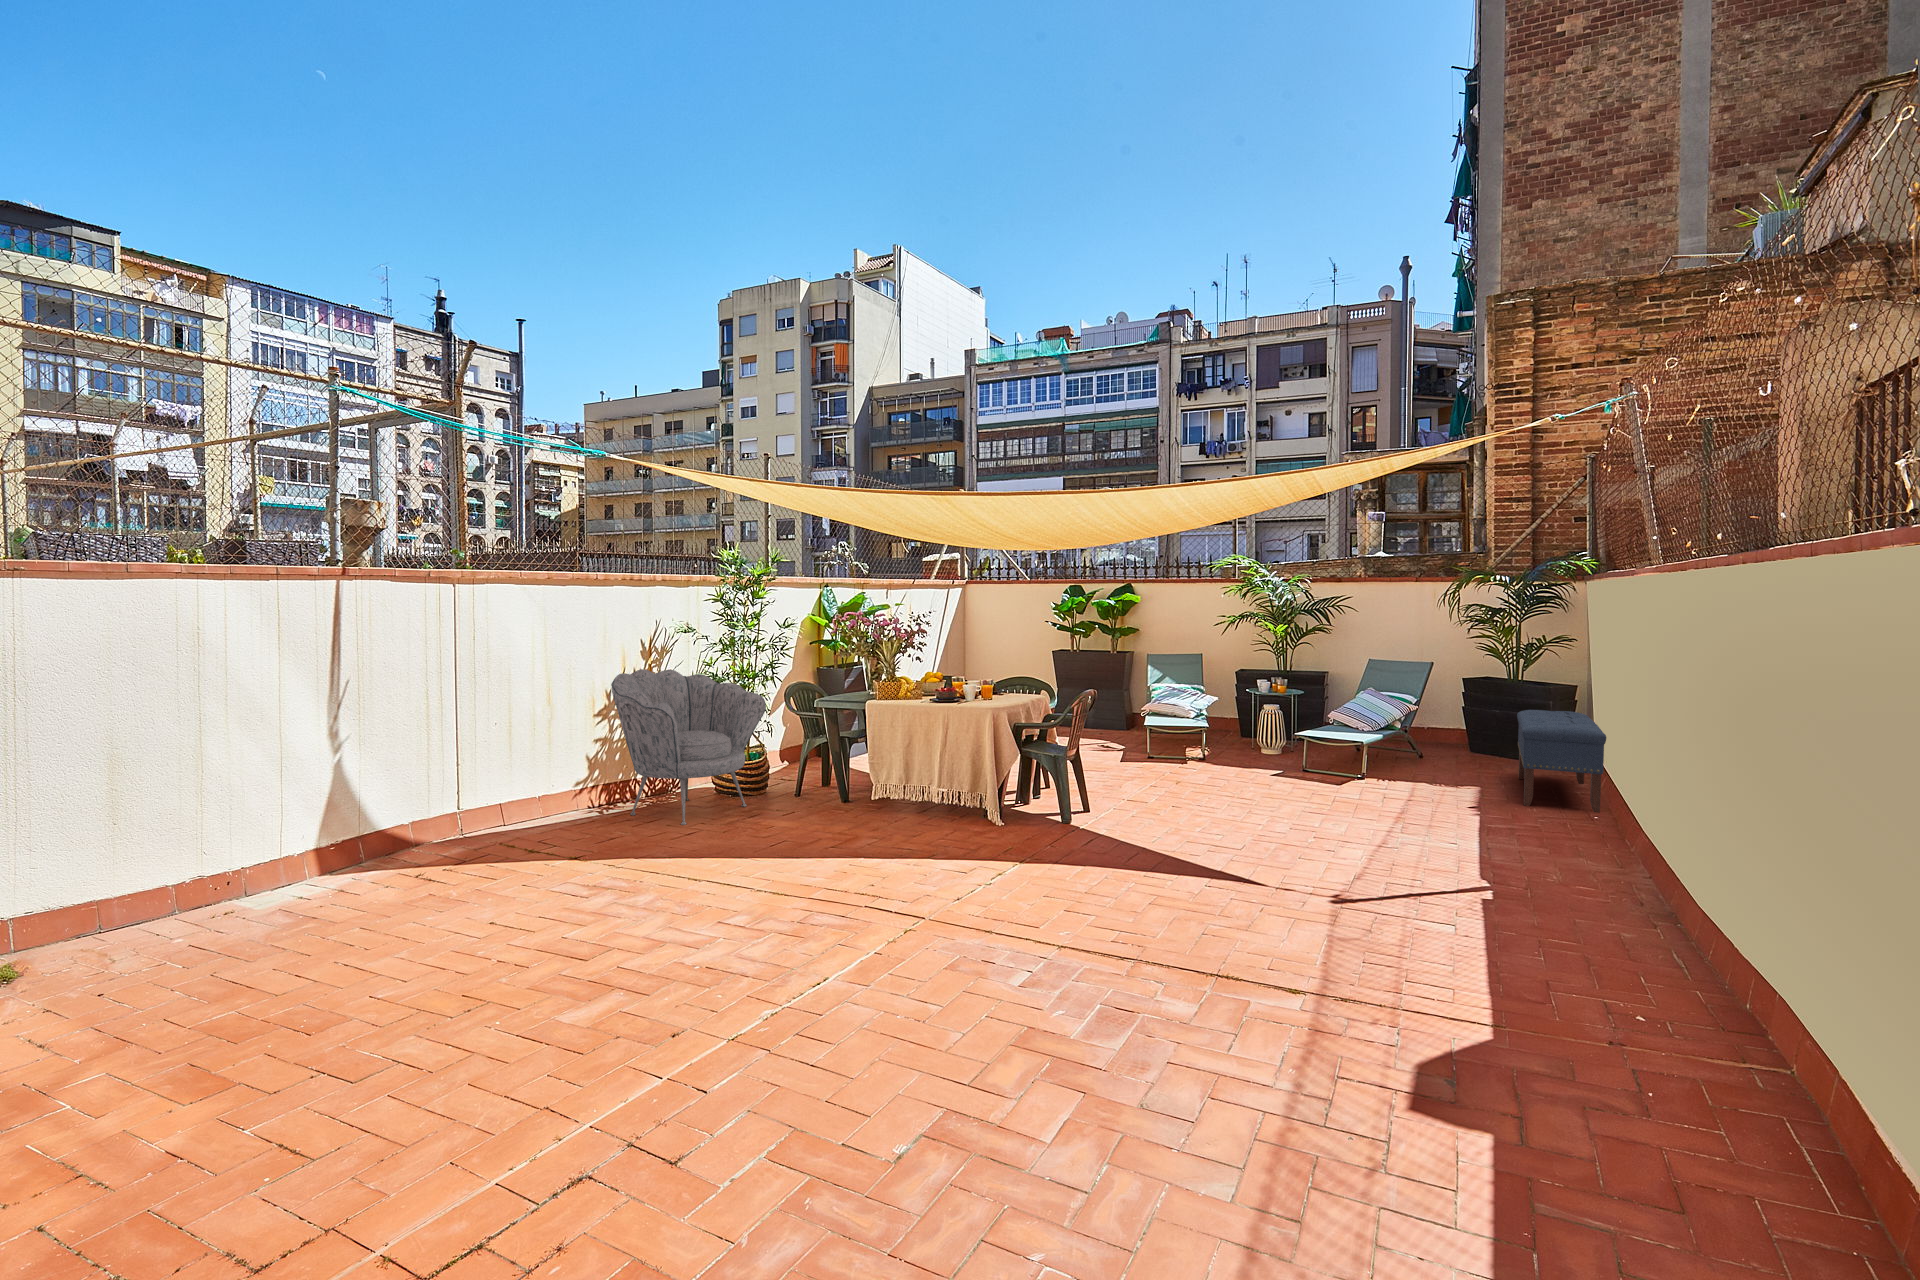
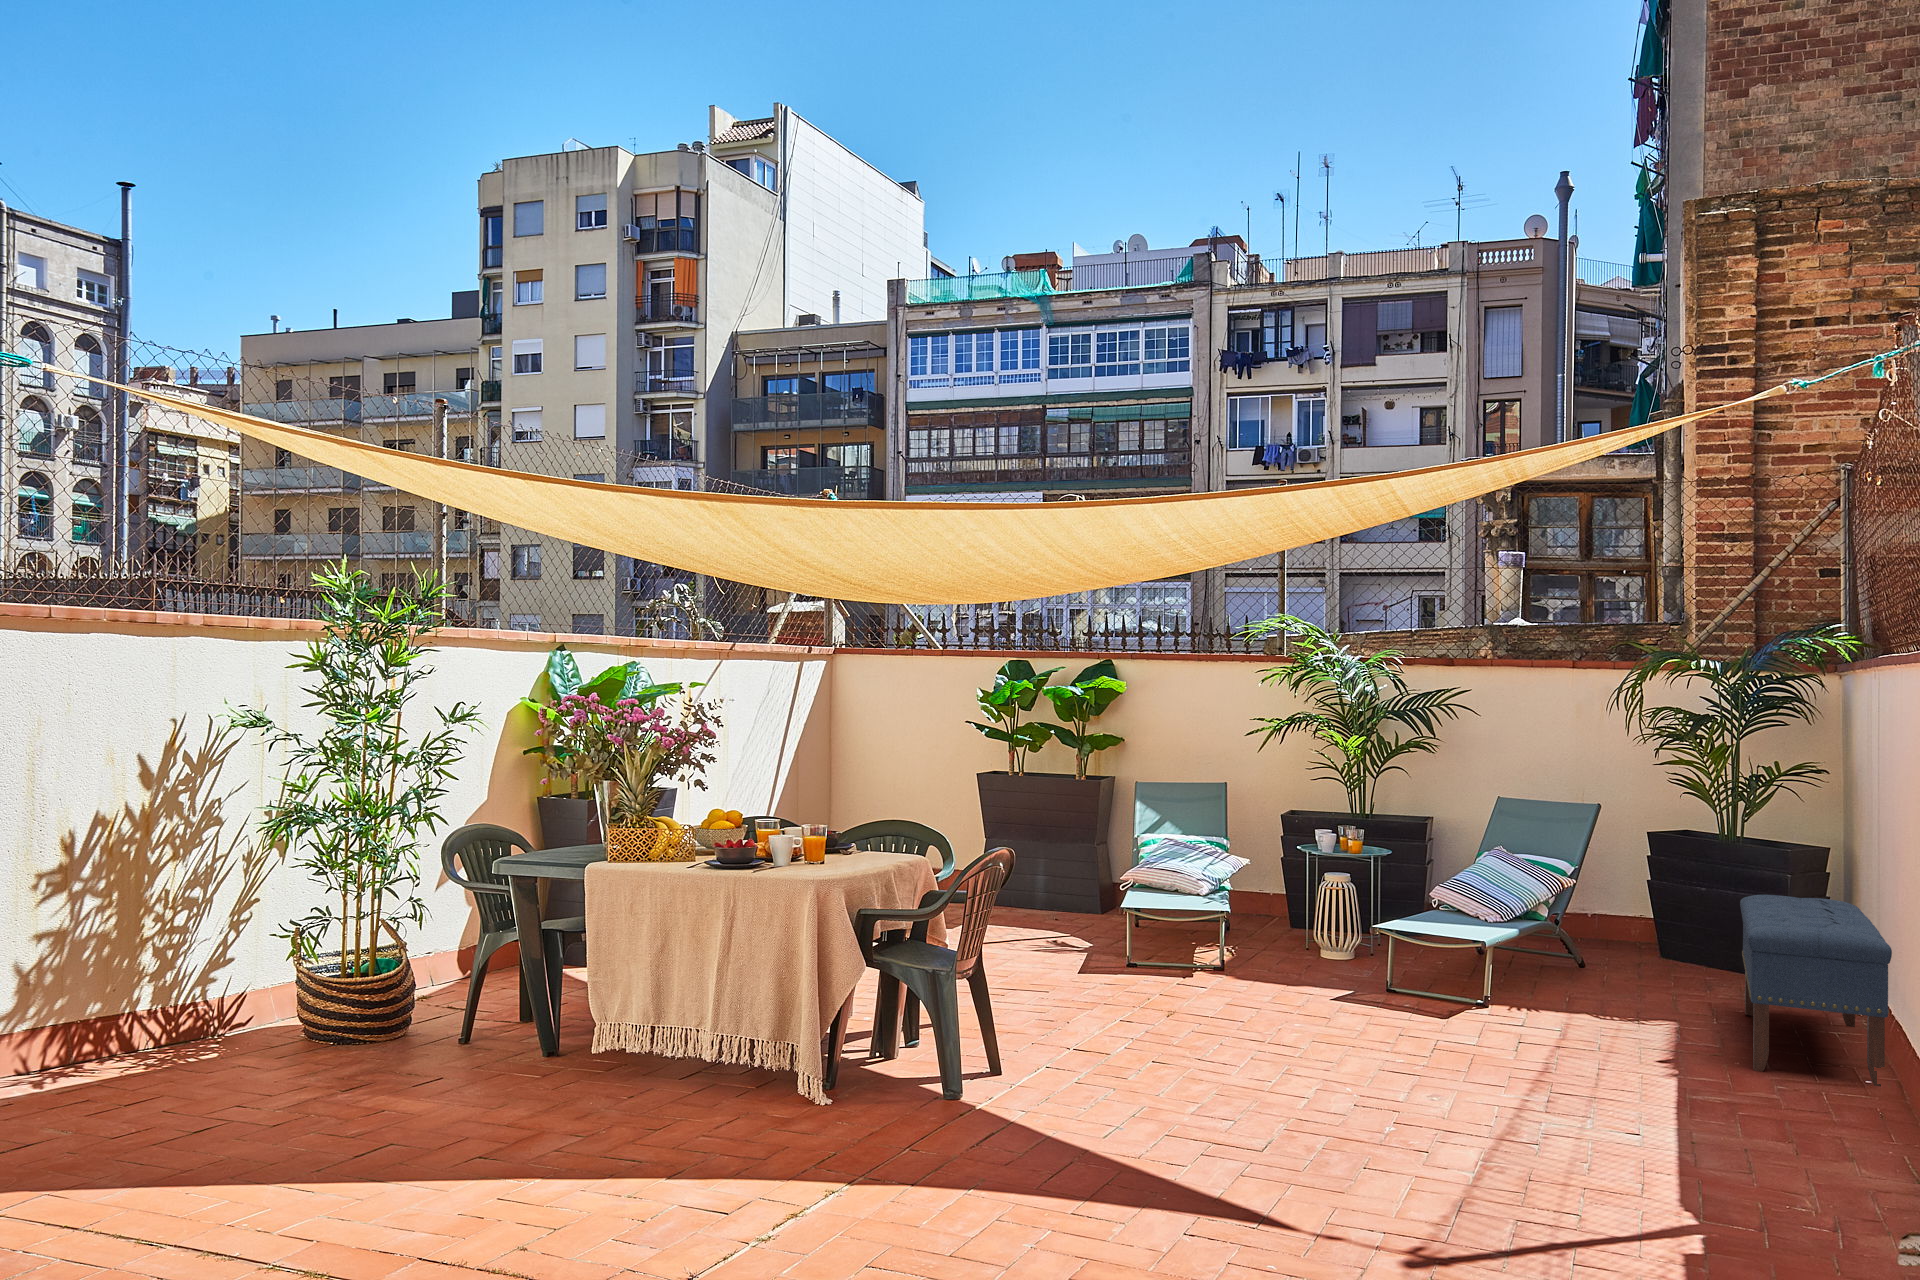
armchair: present [611,669,766,825] -> none [77,801,391,1102]

